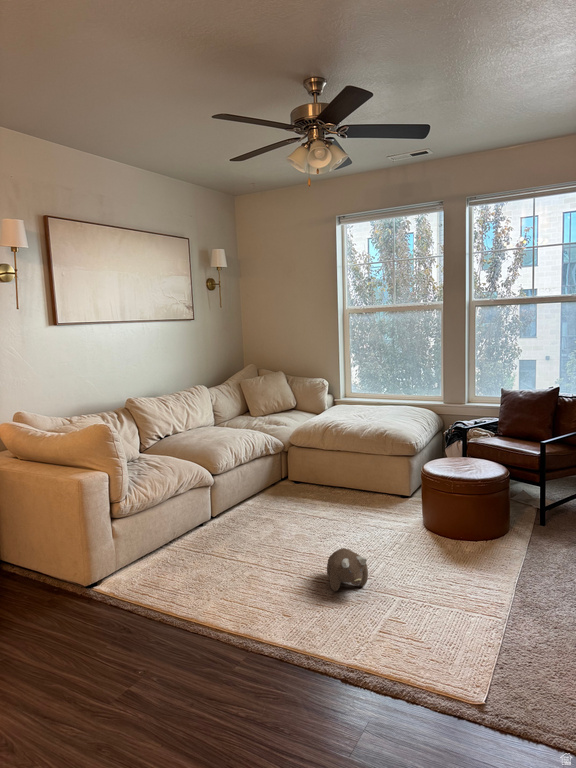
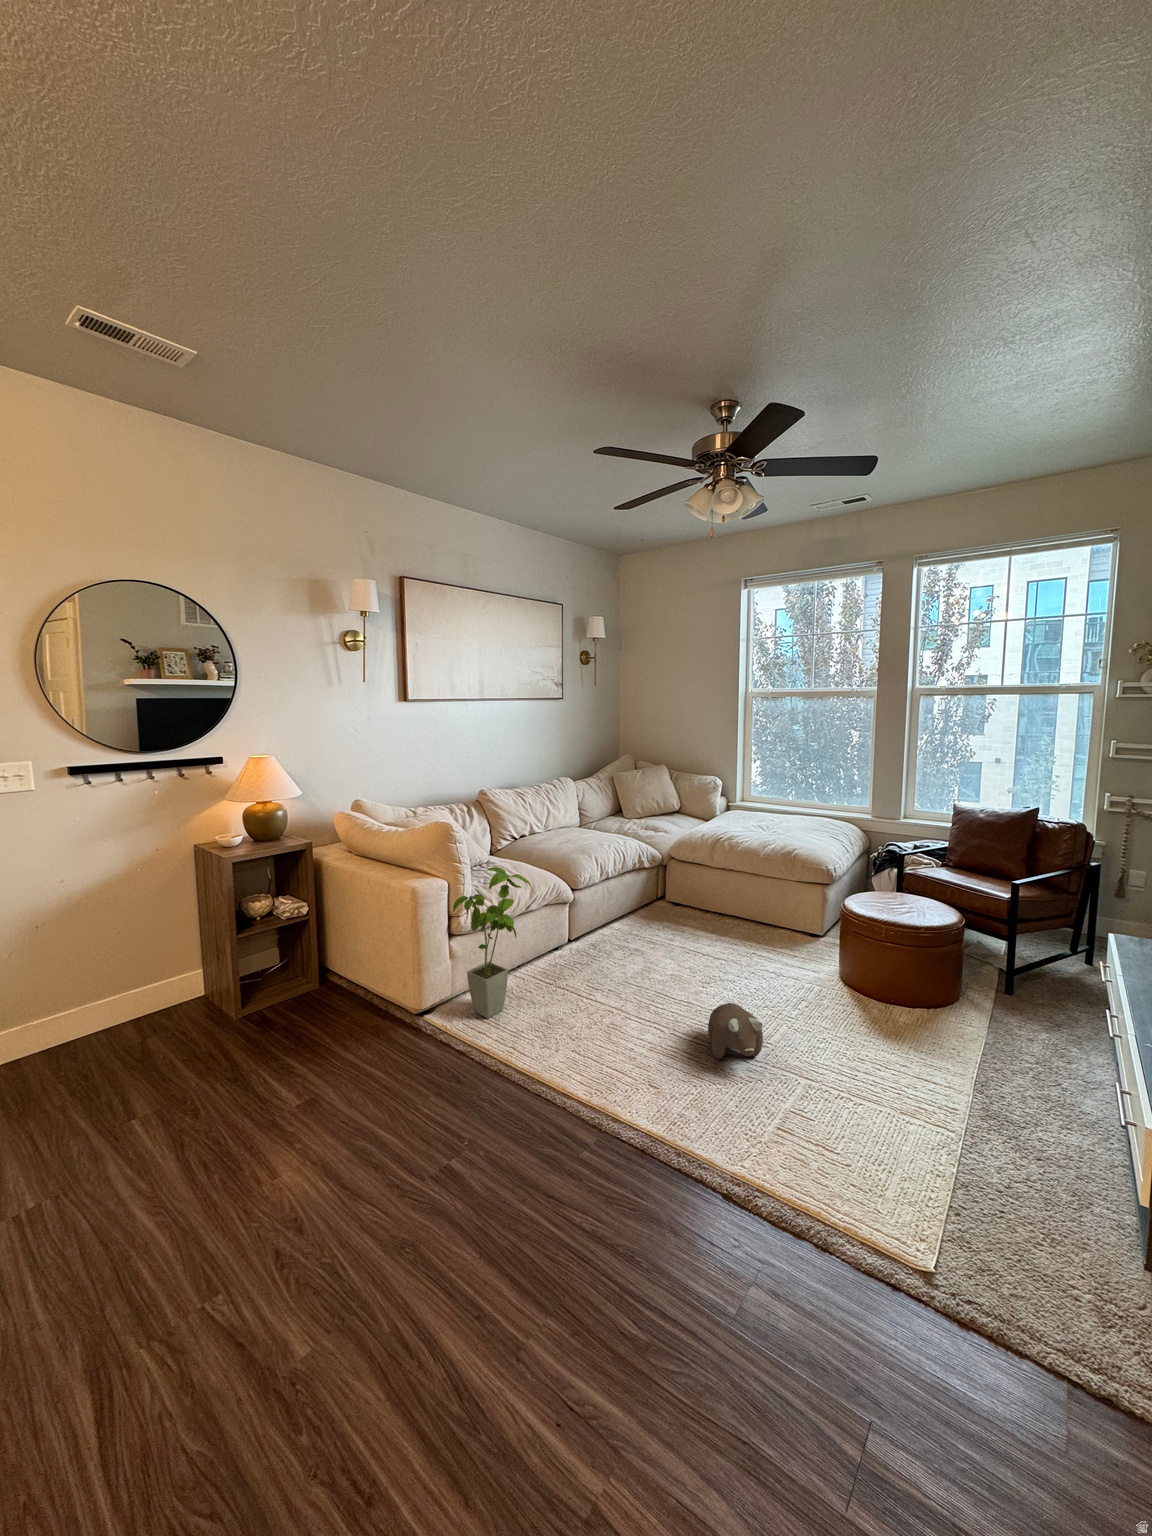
house plant: none [114,459,182,585] -> present [453,867,533,1018]

